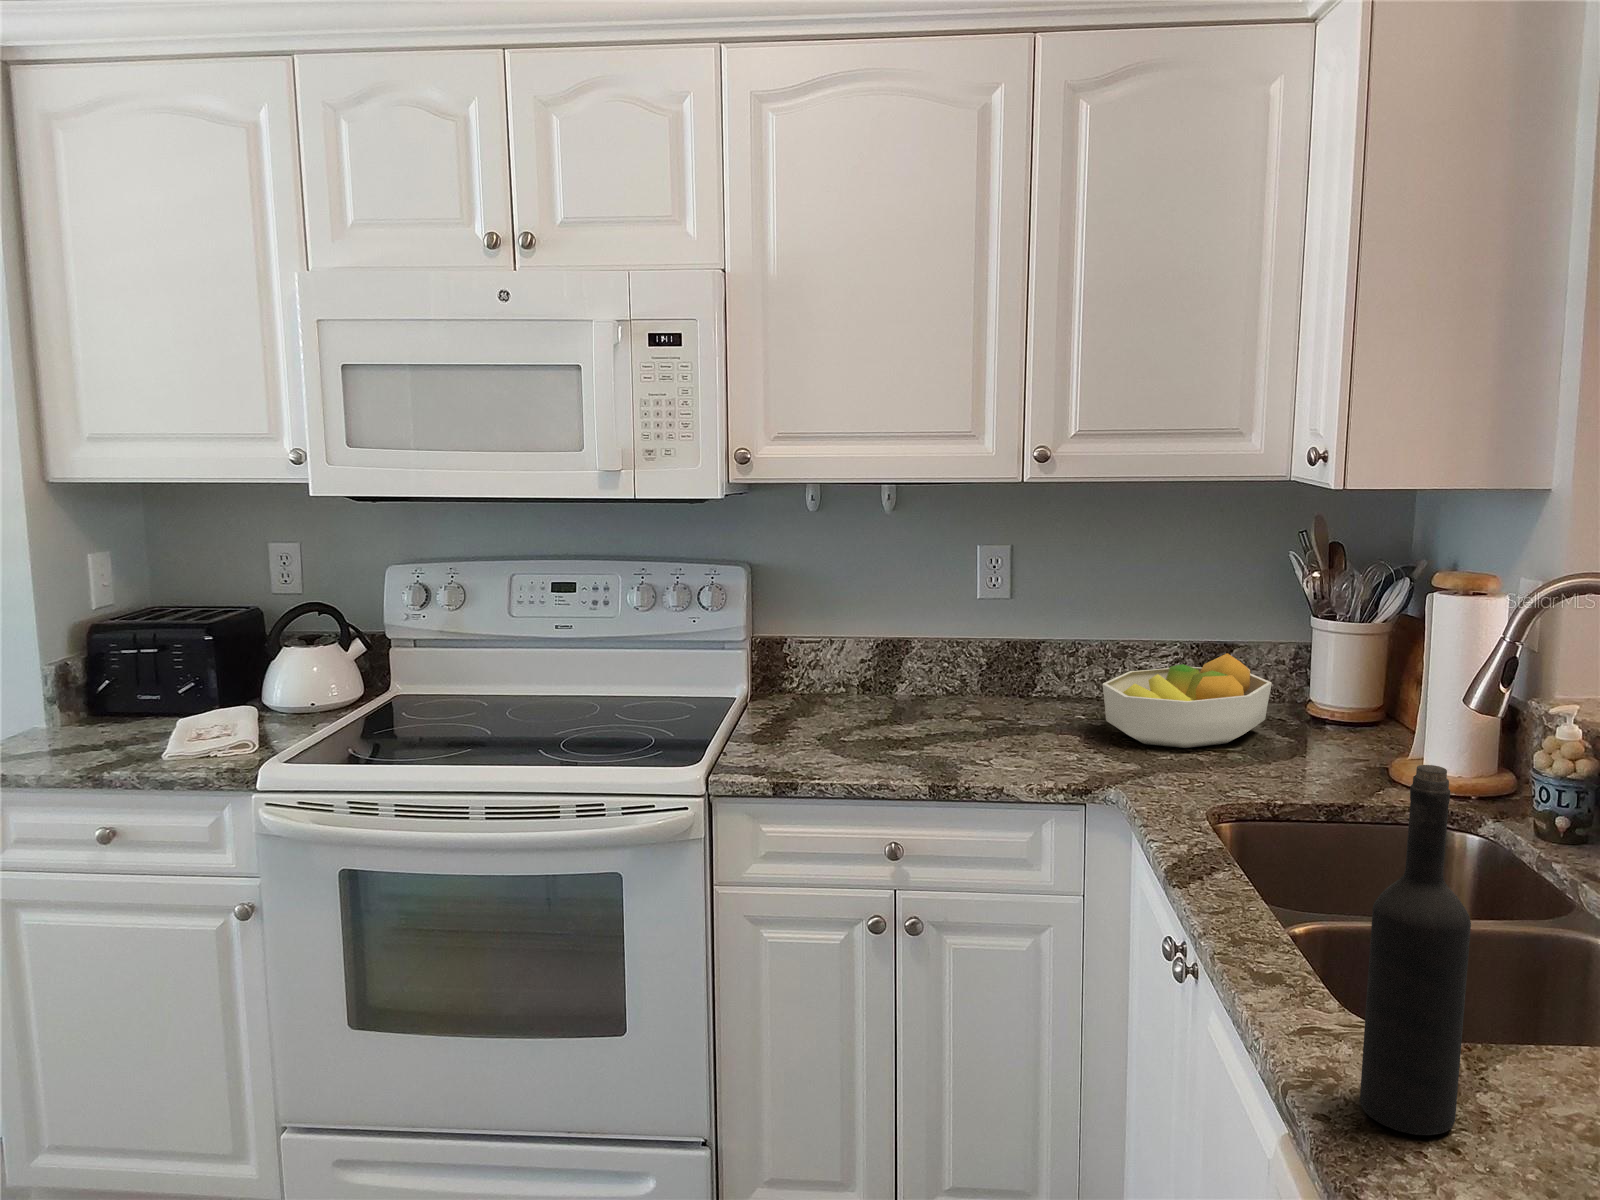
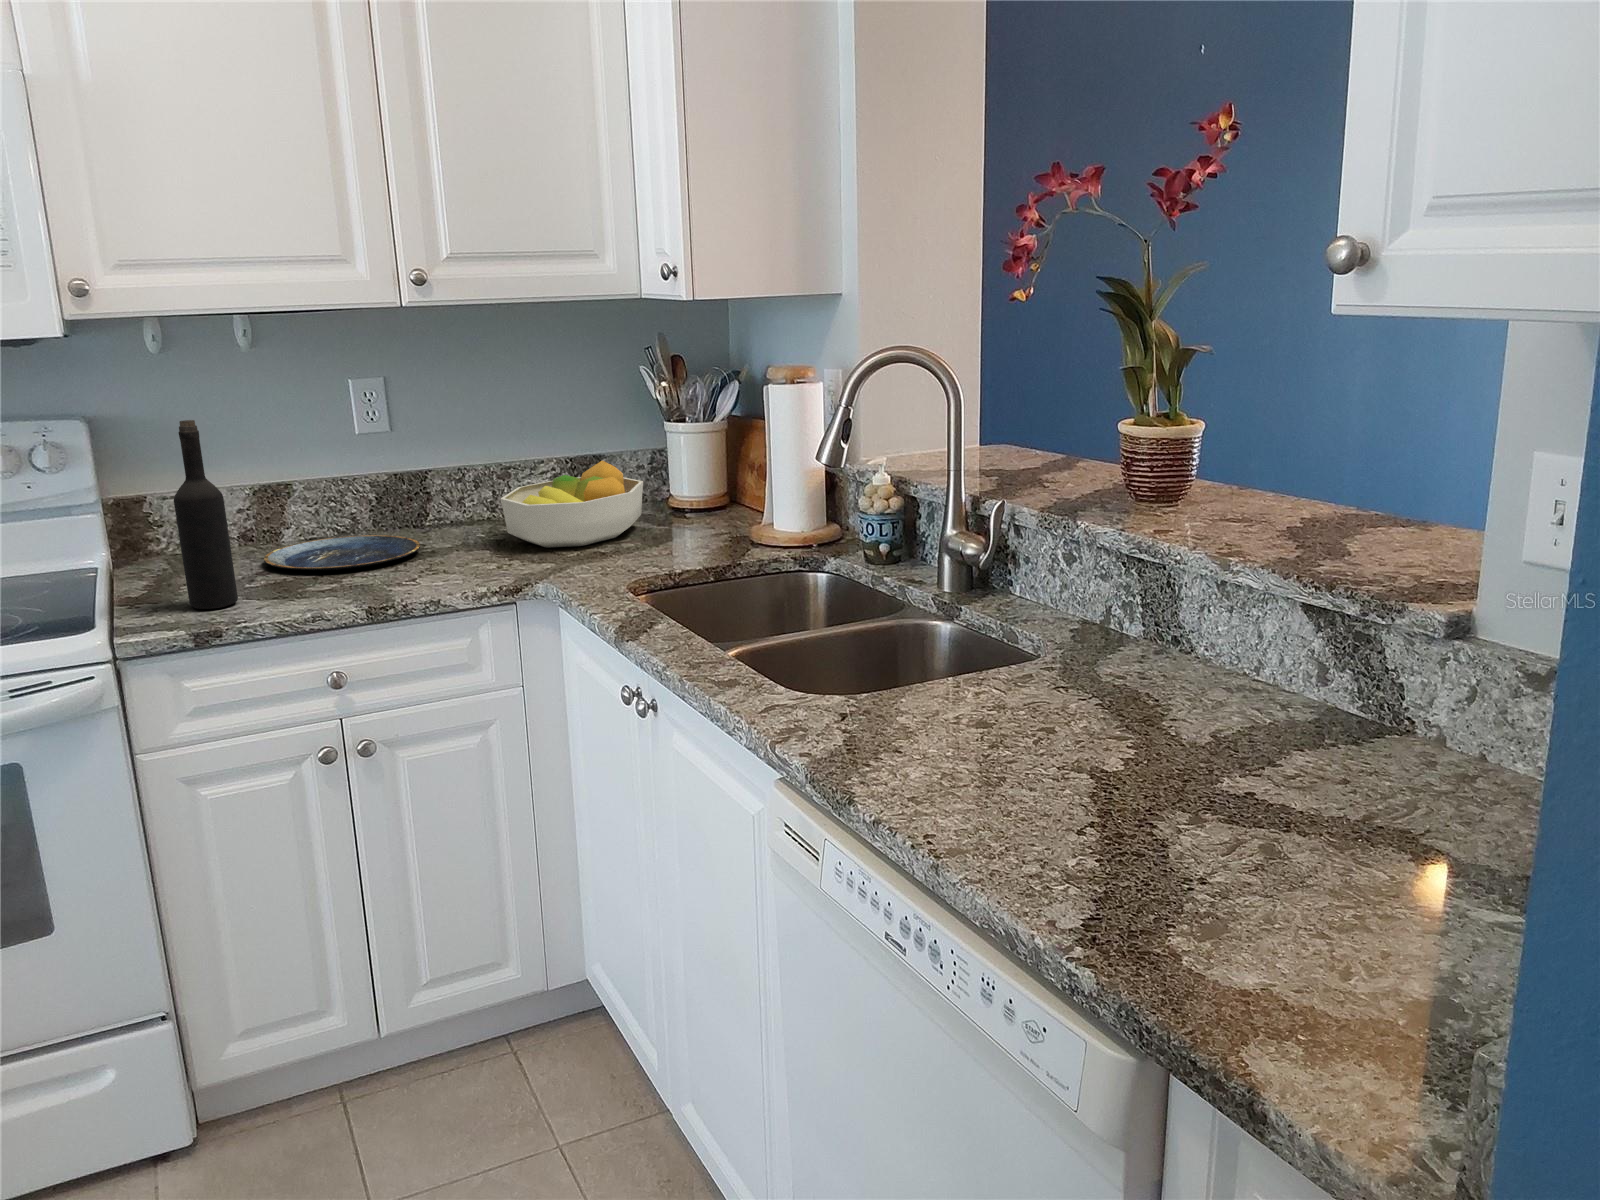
plate: none [866,698,1015,736] -> present [264,535,420,570]
wine bottle: present [1360,765,1471,1135] -> present [174,420,238,609]

